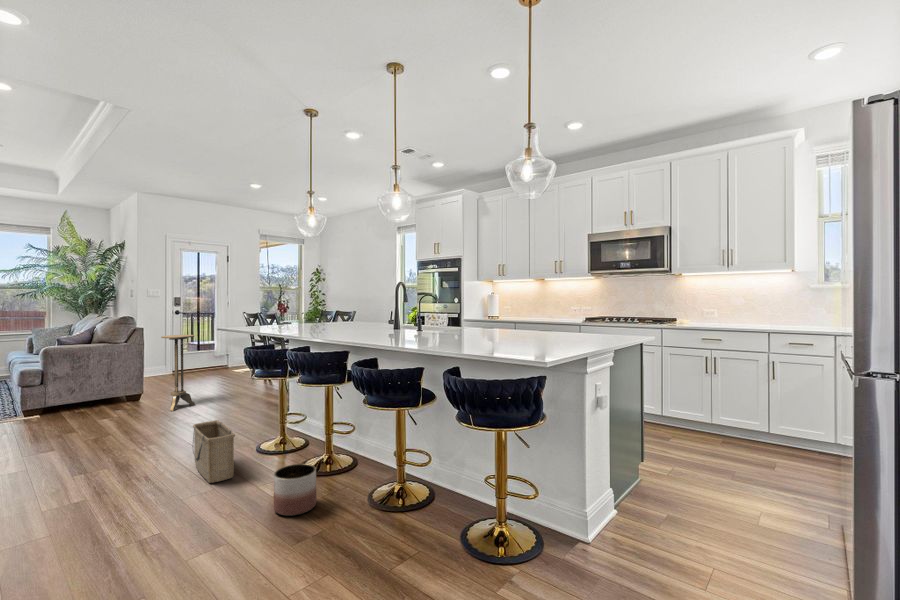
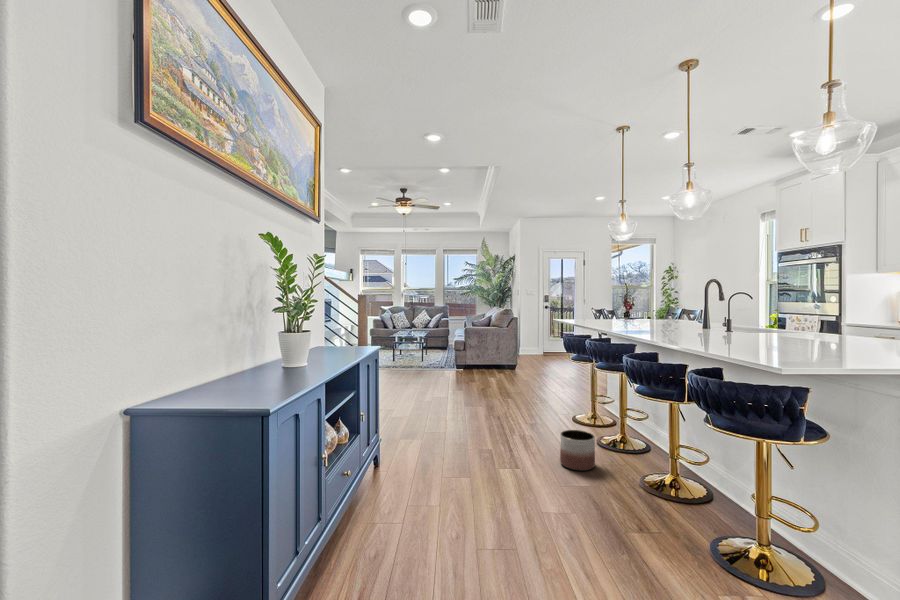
side table: present [161,335,195,411] -> none [525,323,548,380]
basket: present [193,420,235,483] -> none [524,387,549,432]

